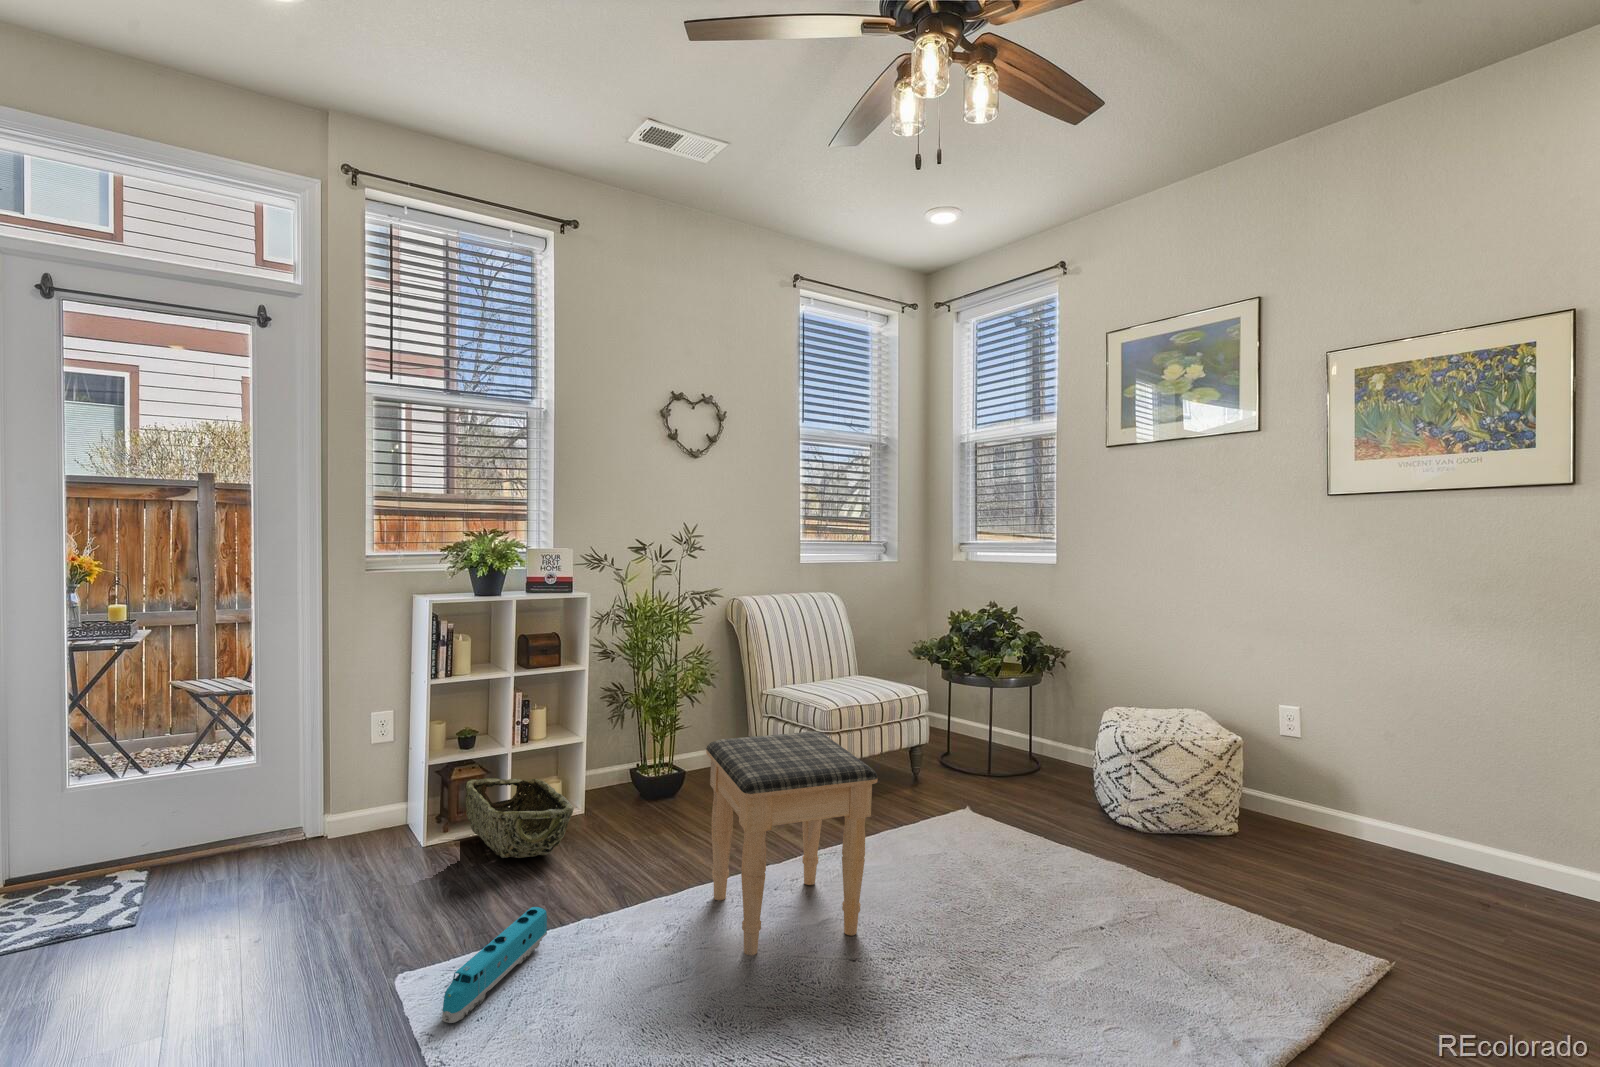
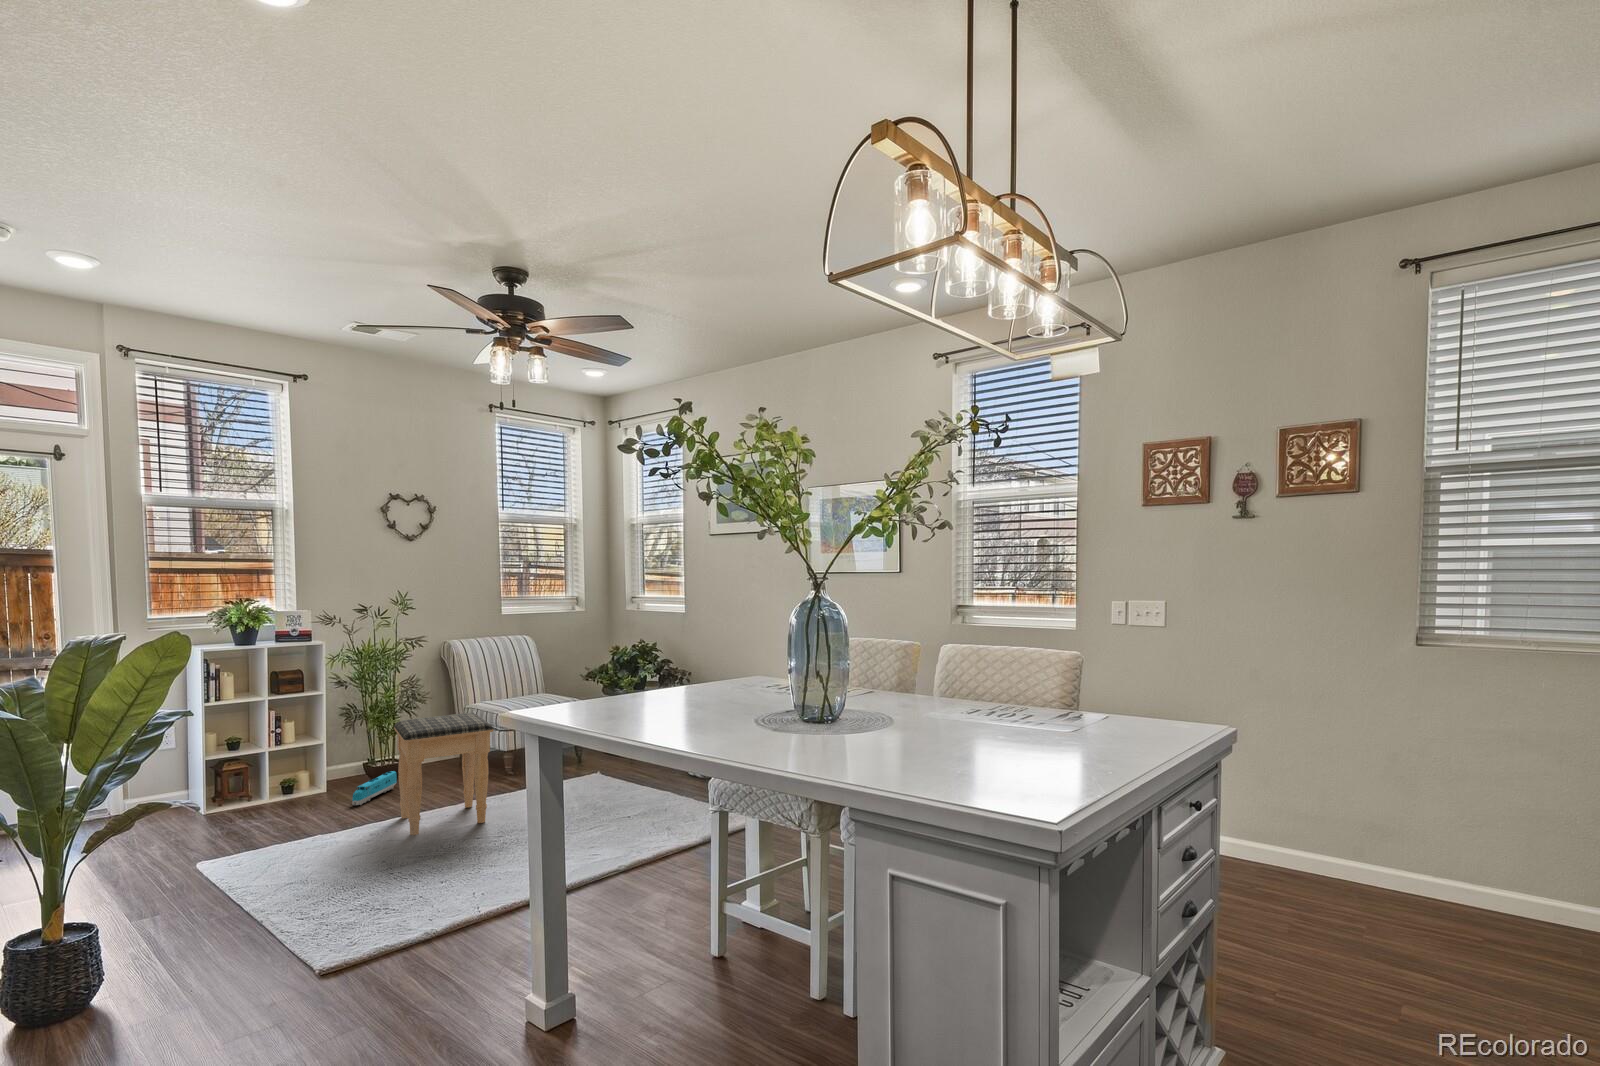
woven basket: present [465,778,574,858] -> none [231,769,310,814]
toy train: present [442,907,547,1023] -> present [352,771,397,805]

